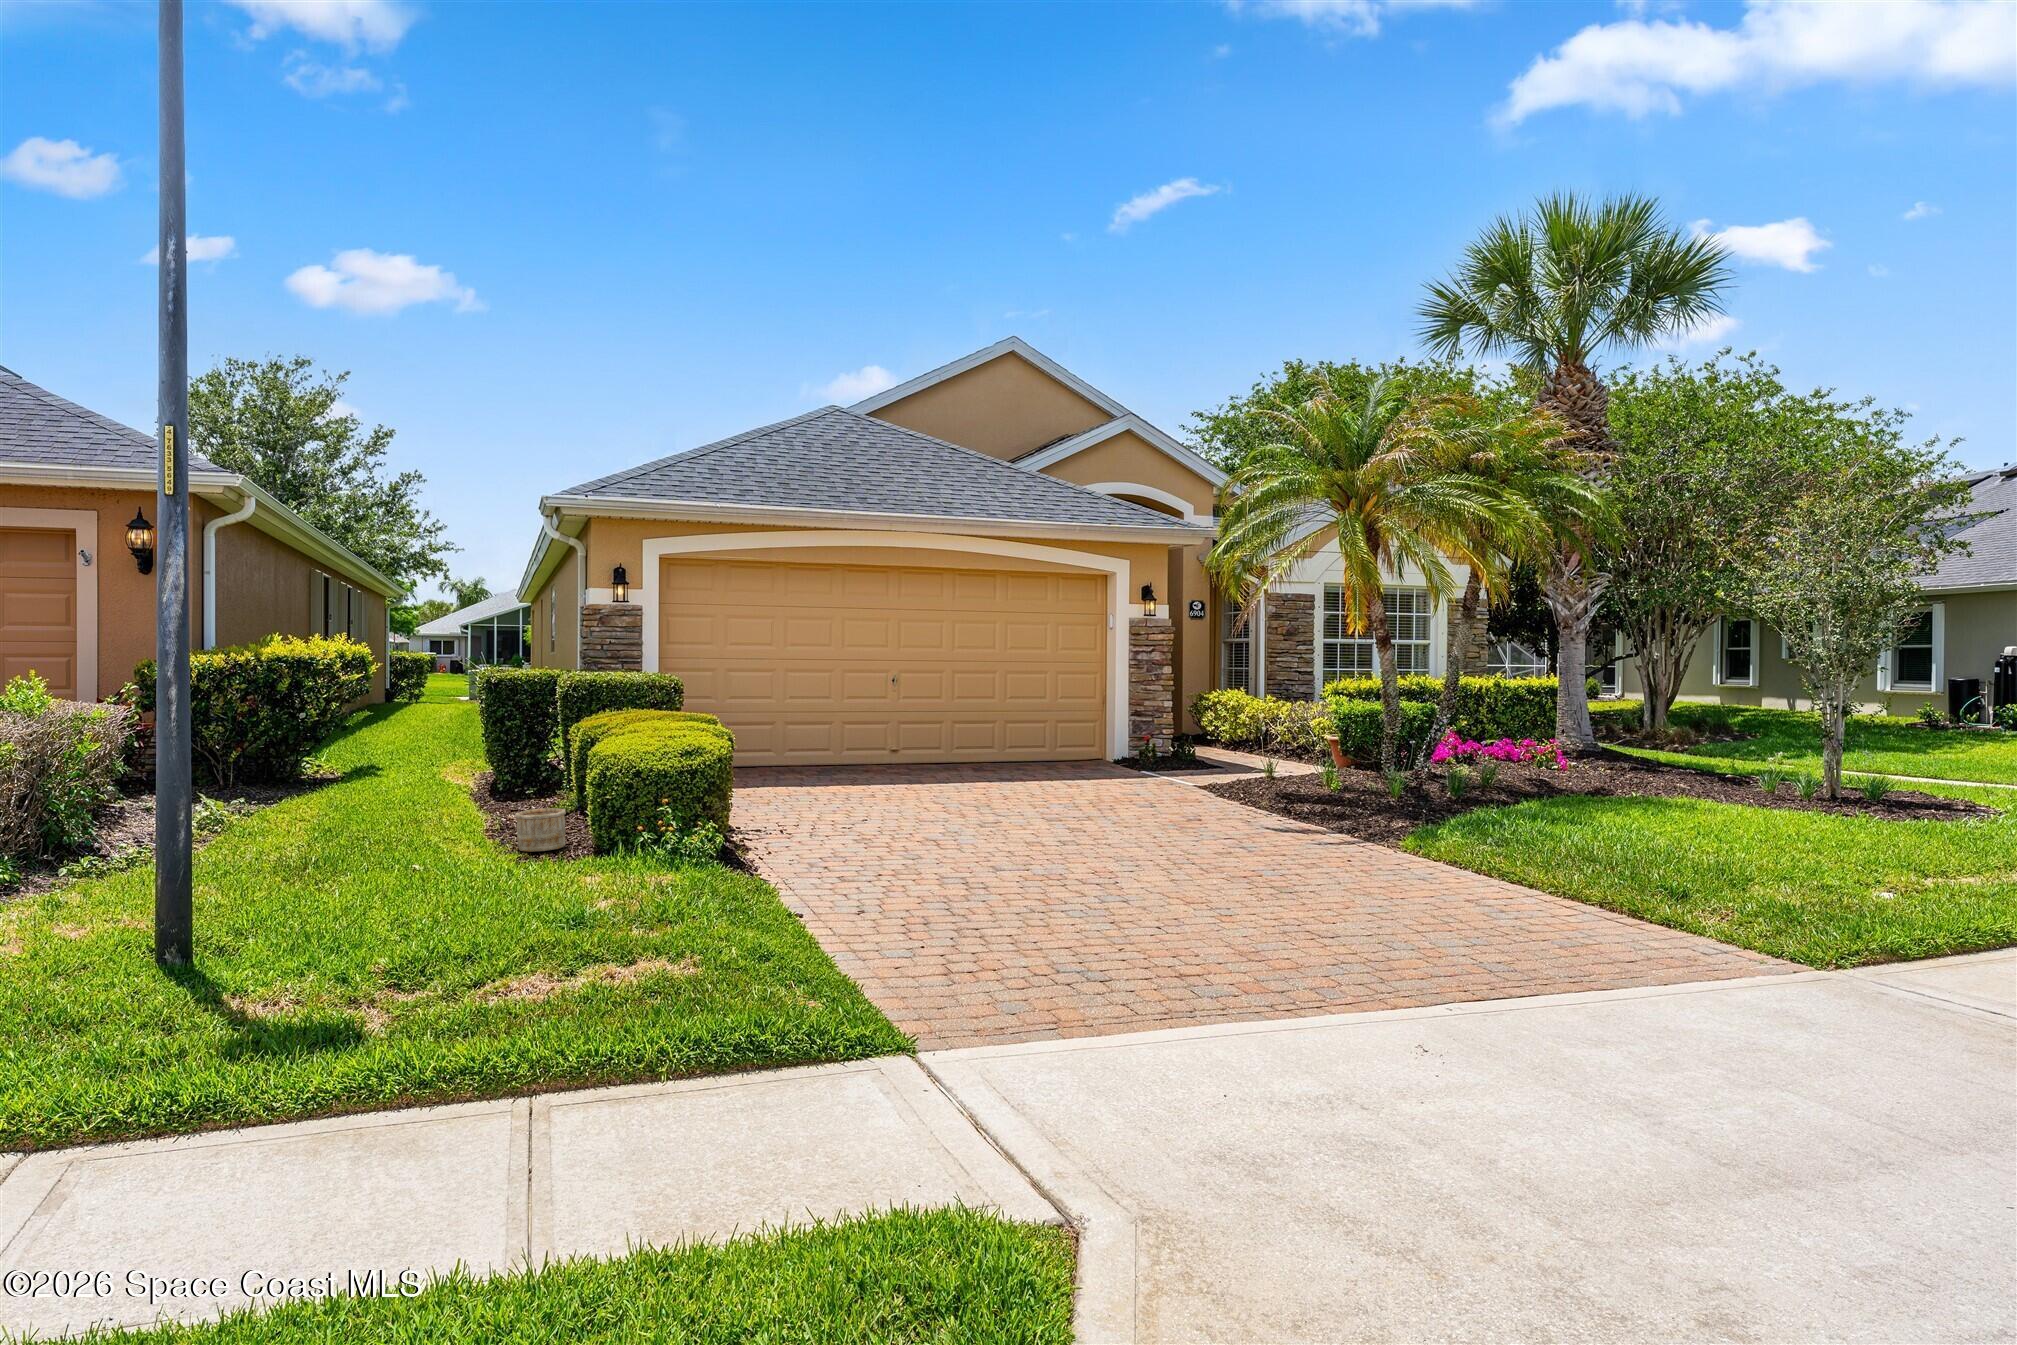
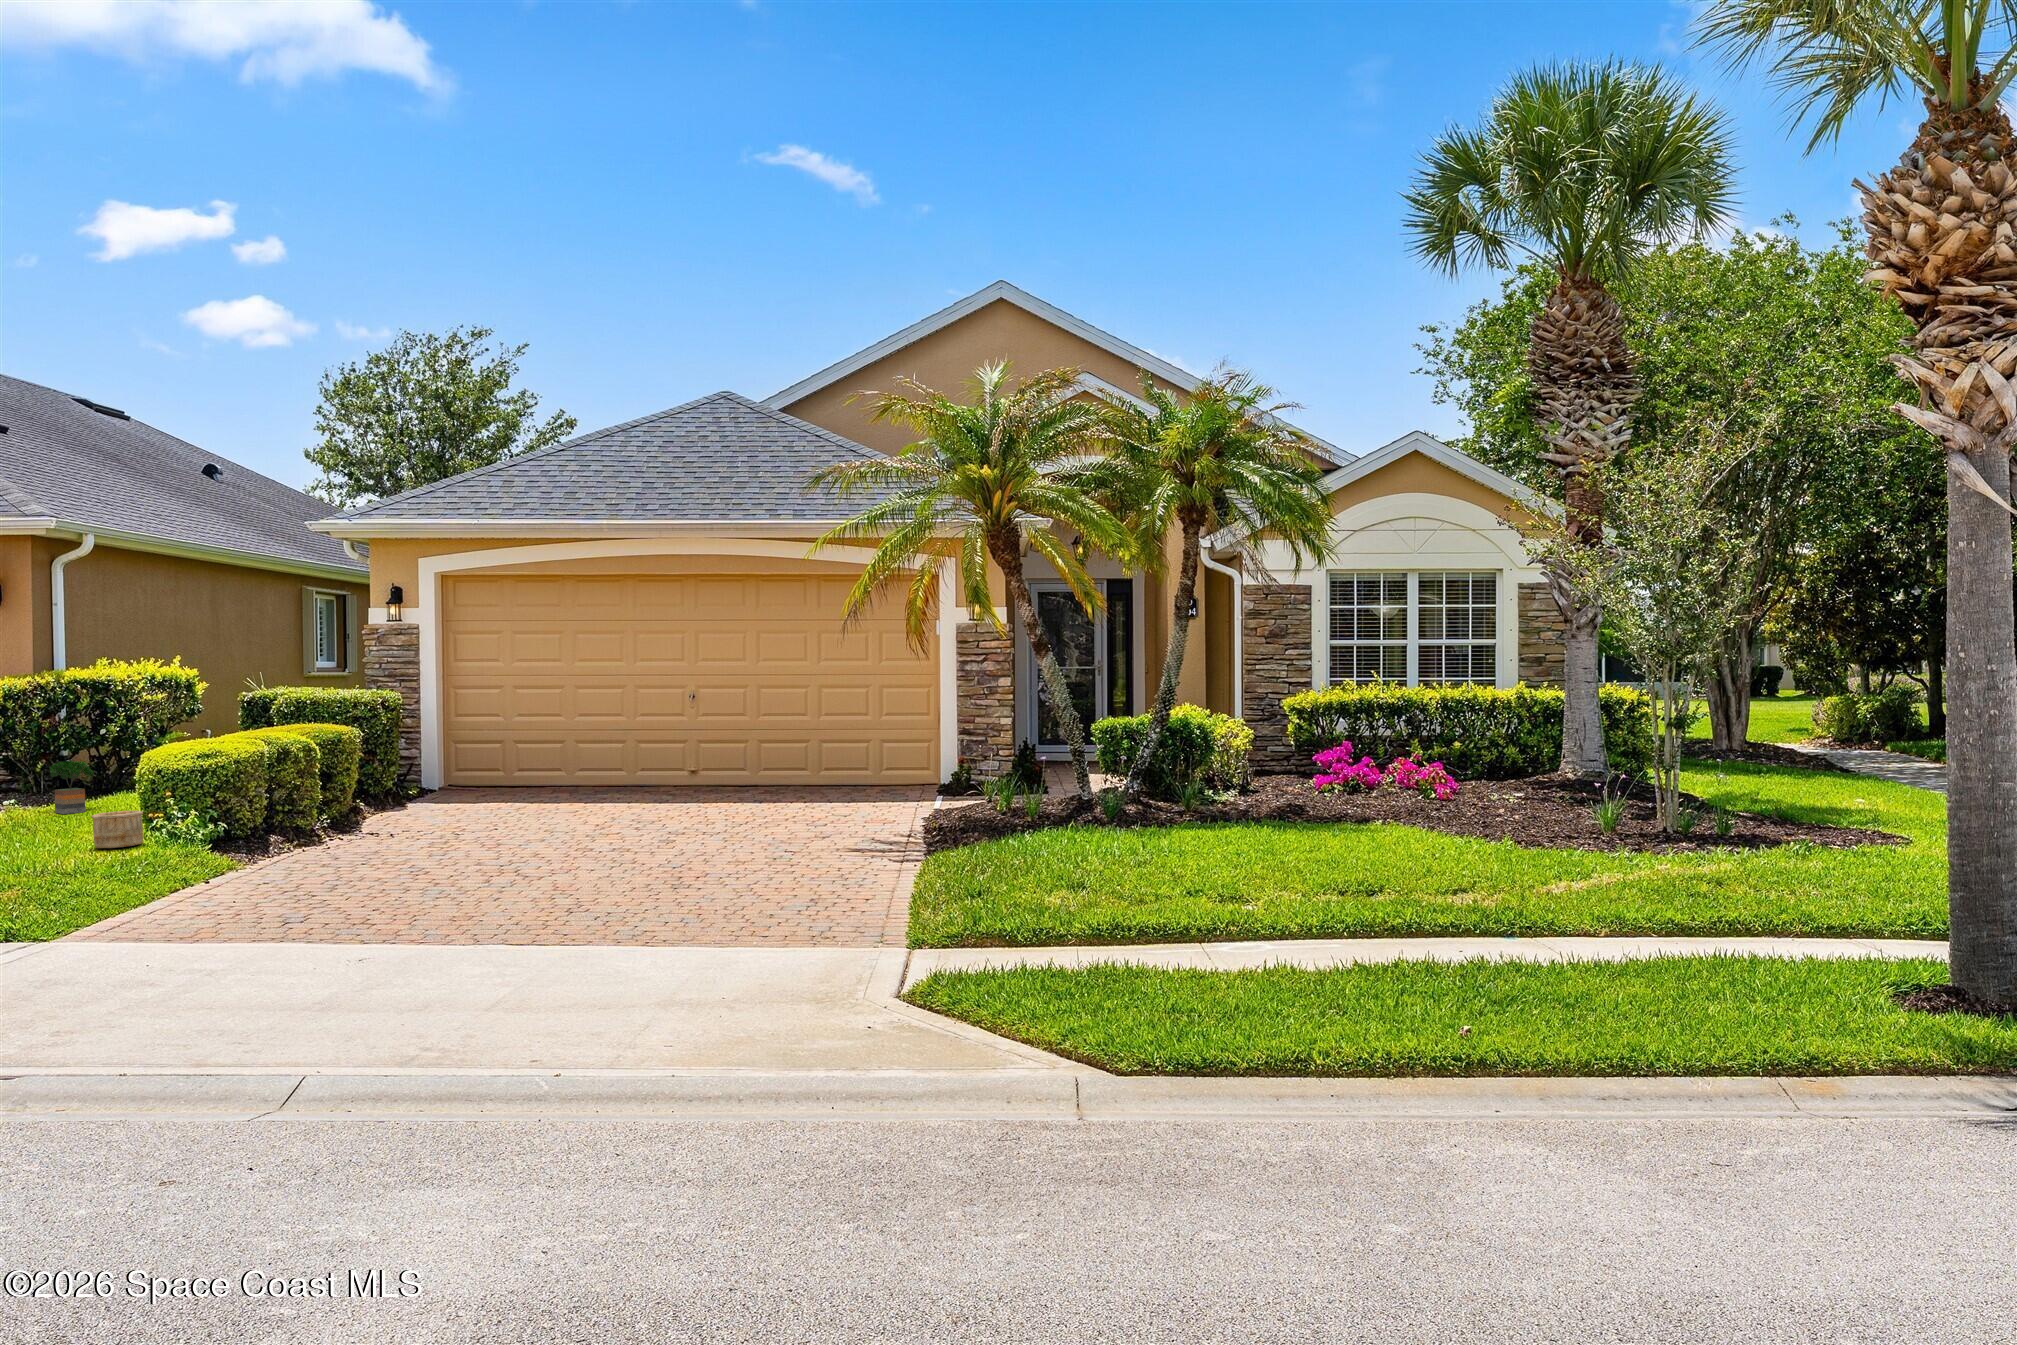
potted tree: none [332,749,385,809] -> present [50,761,94,814]

